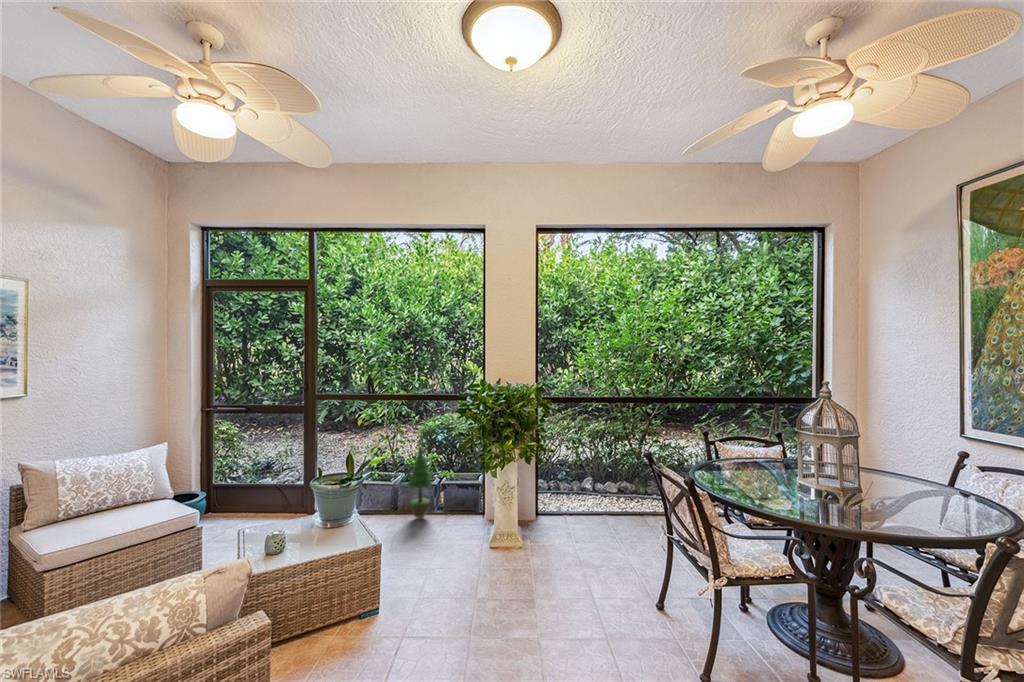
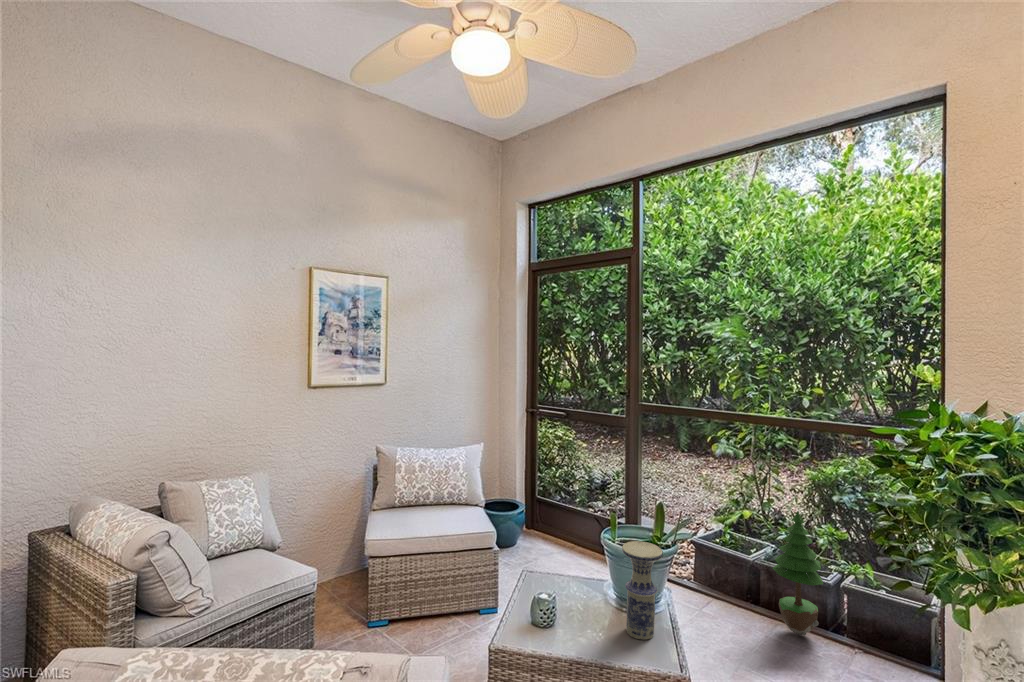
vase: none [331,479,358,540] -> present [622,541,663,640]

